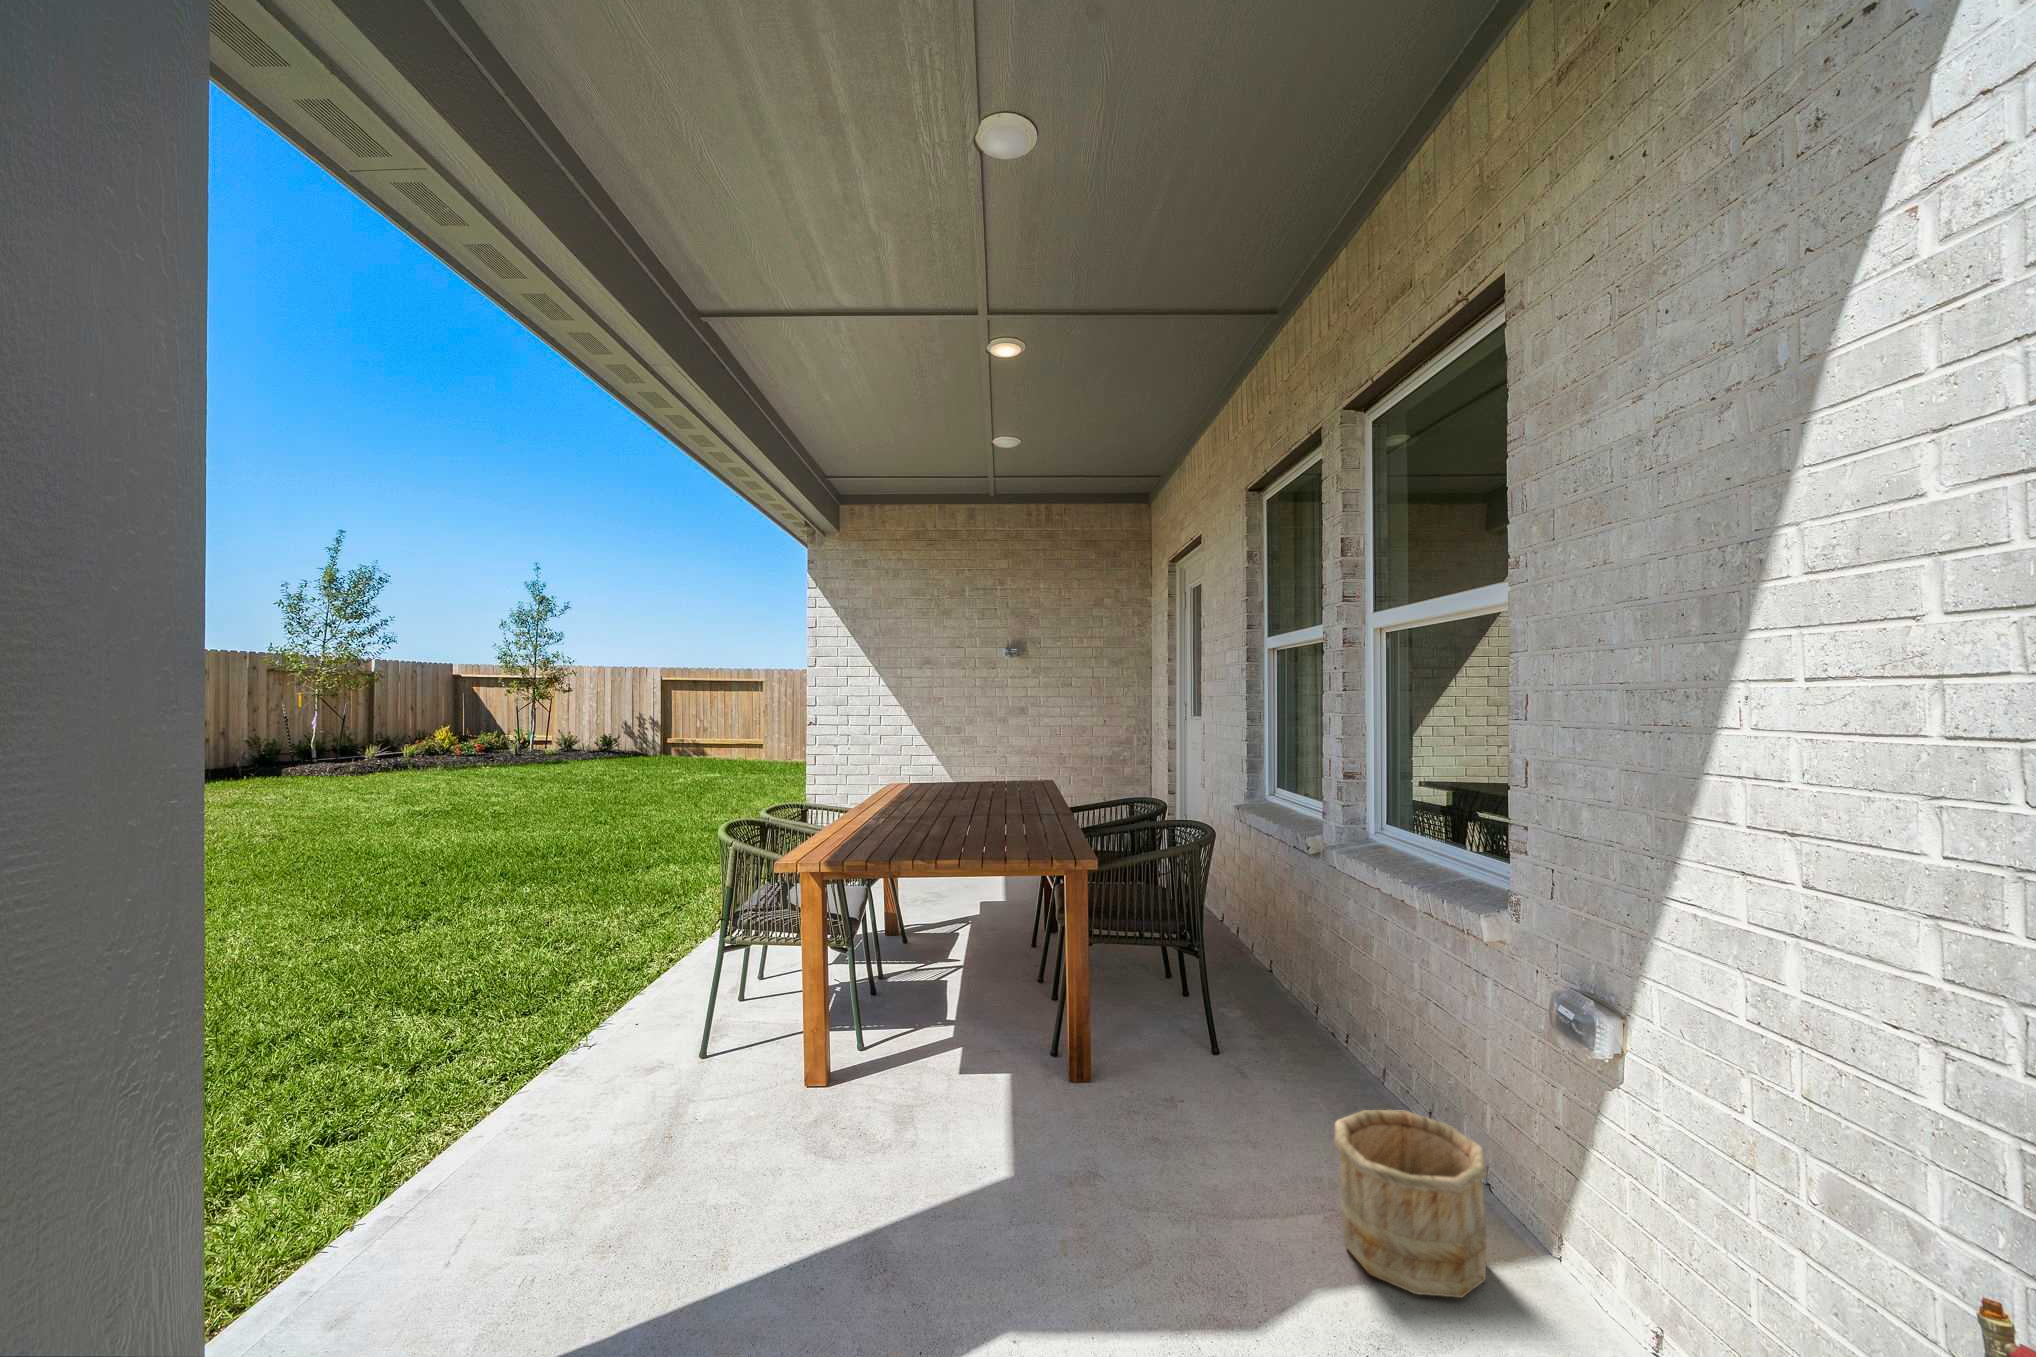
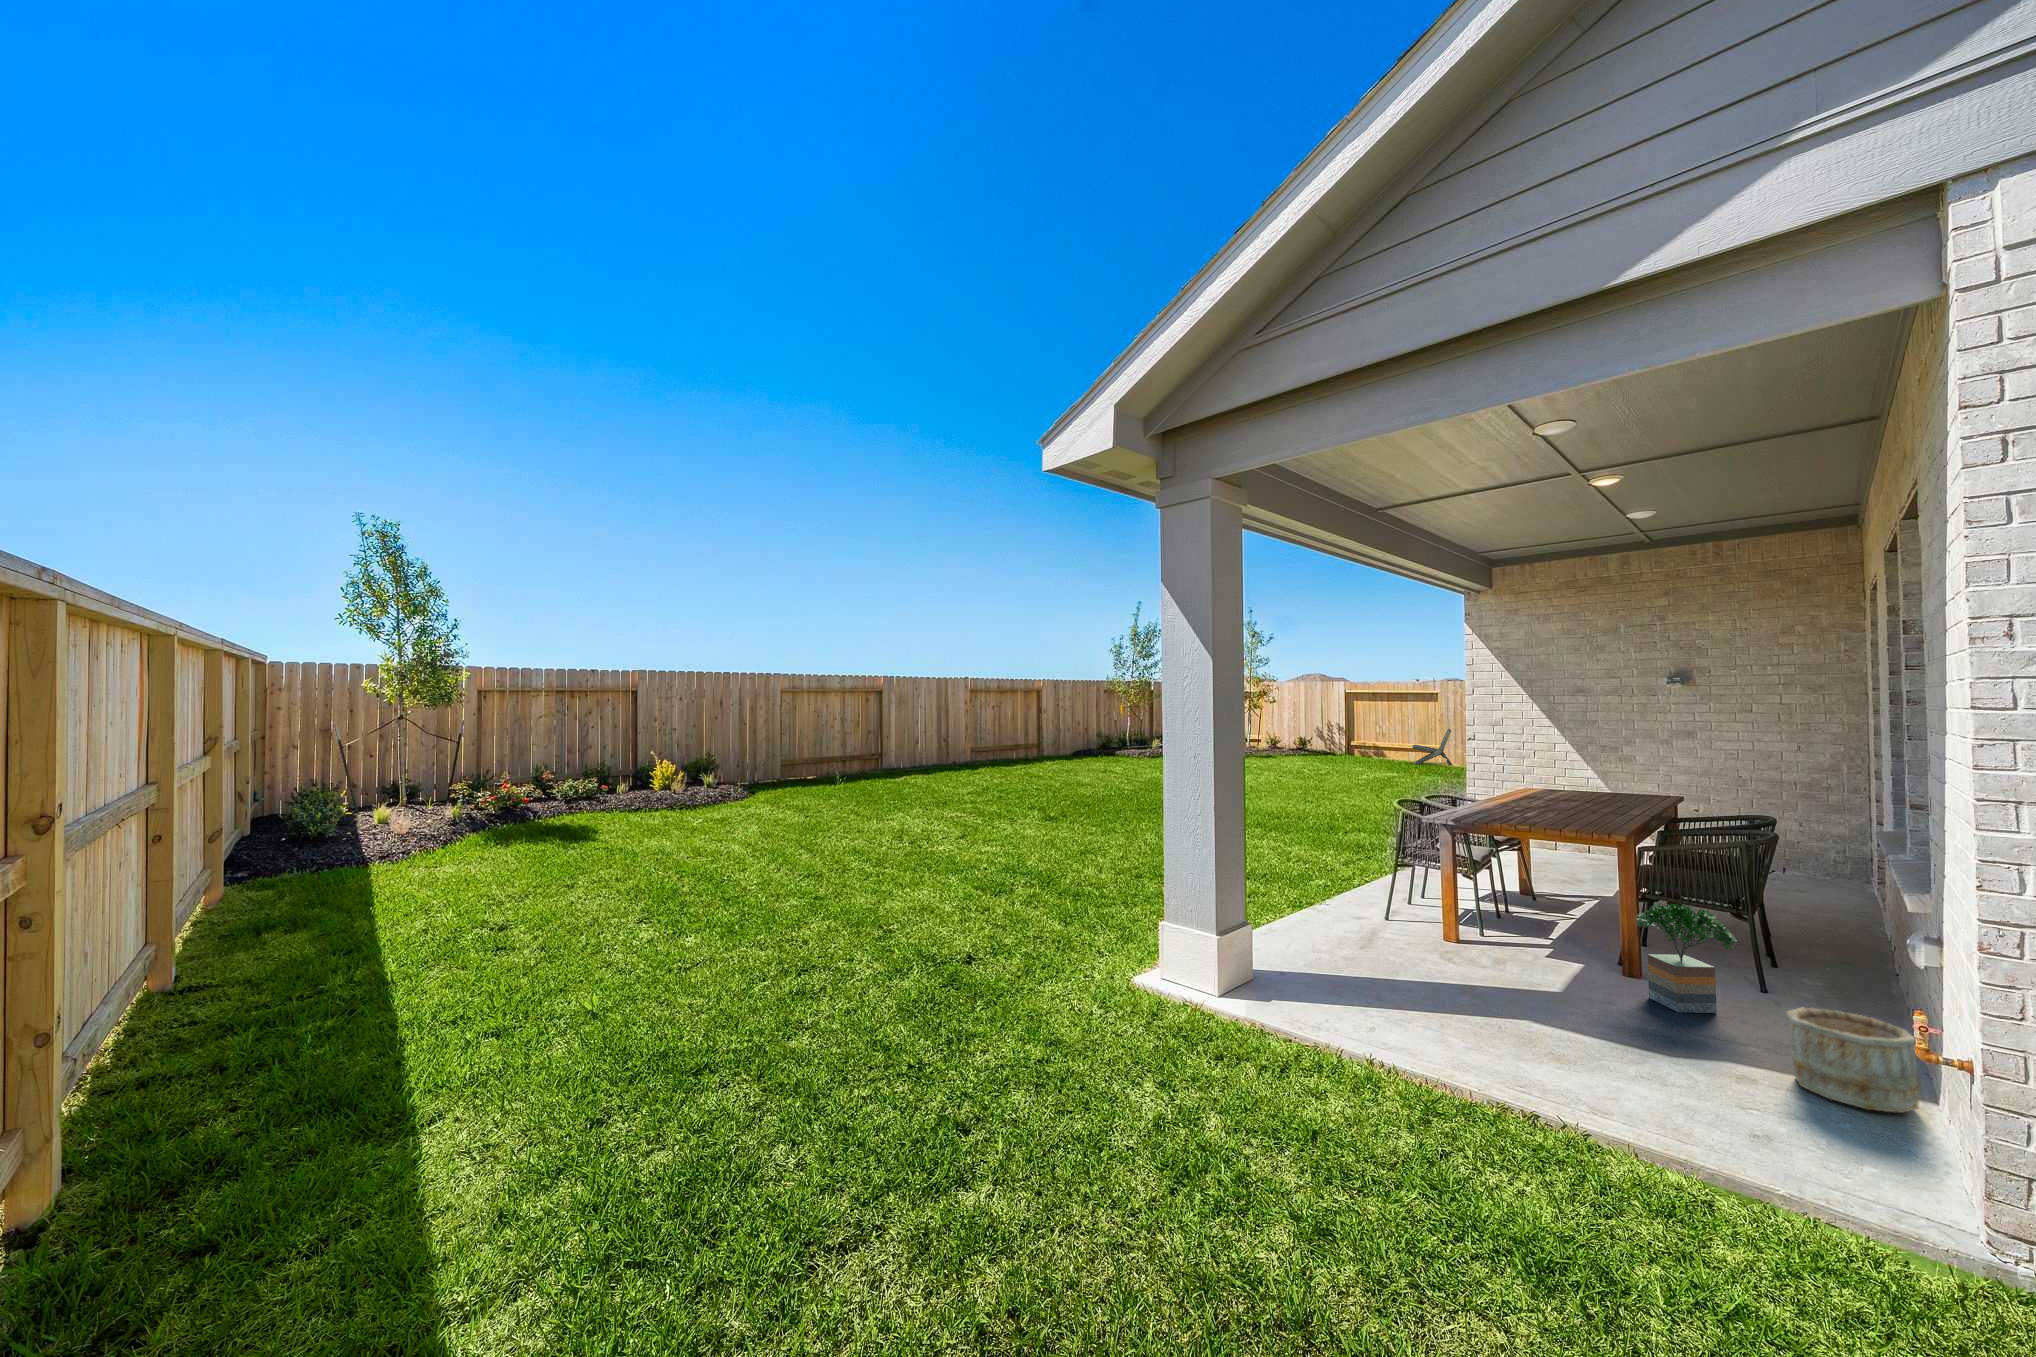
lounge chair: none [738,720,780,762] -> present [1412,729,1452,765]
potted tree: none [1087,955,1211,1139] -> present [1637,903,1736,1013]

